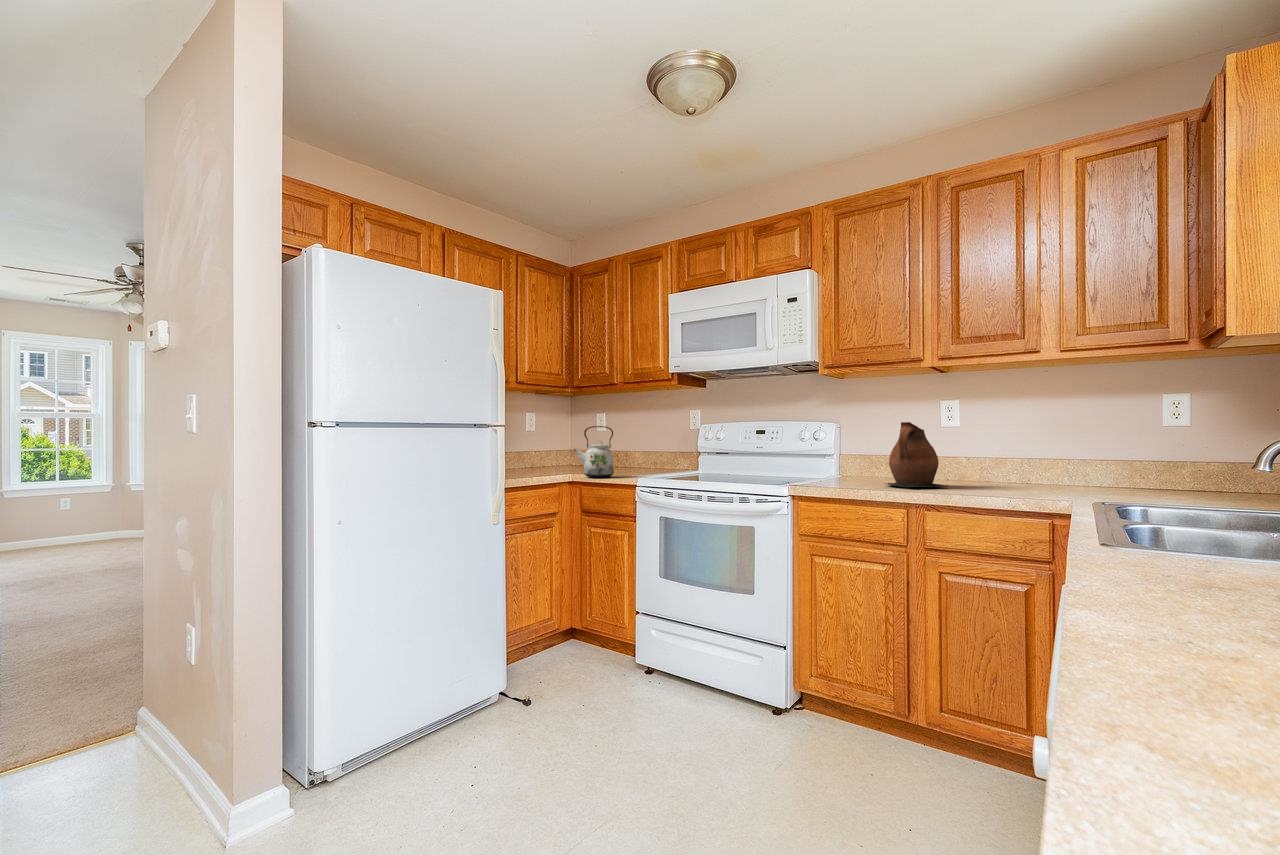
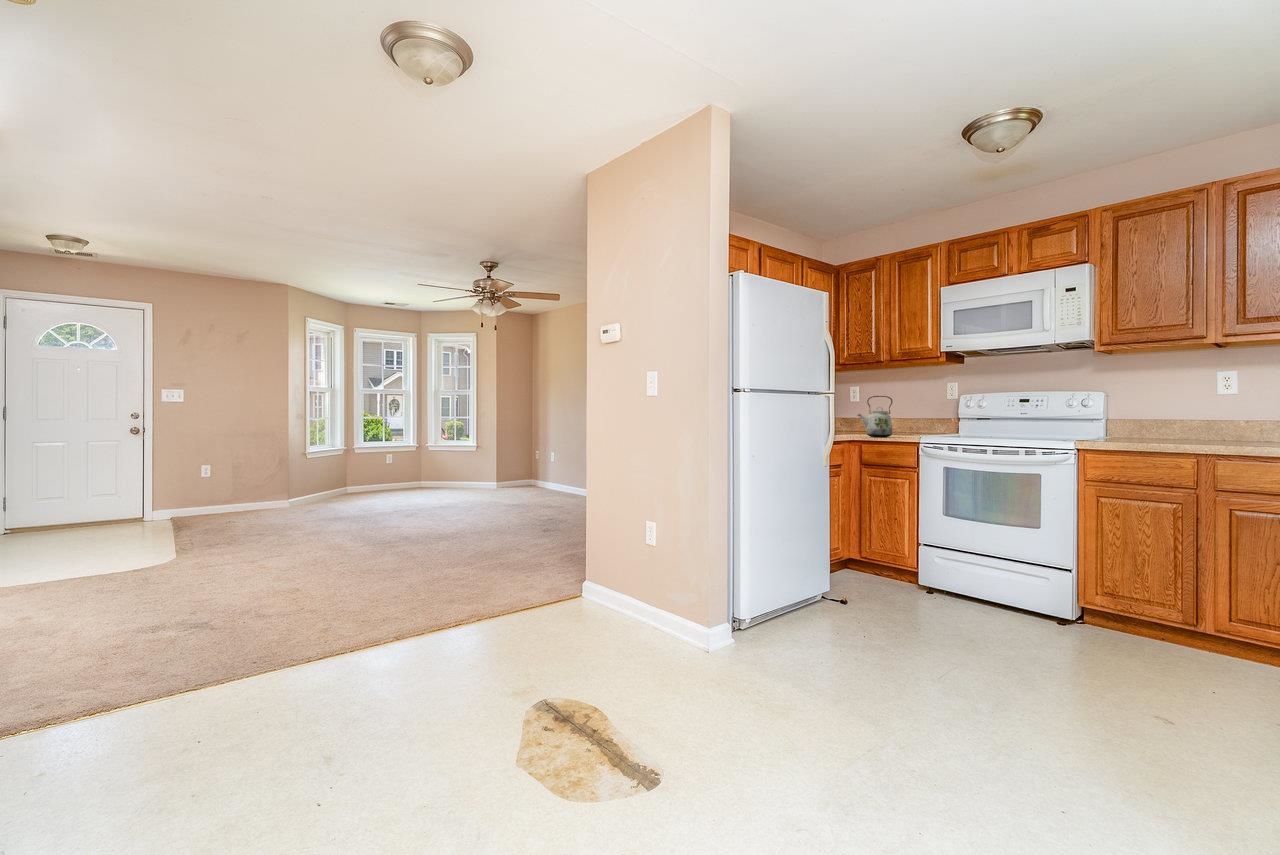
ceramic pitcher: present [886,422,948,487] -> none [1161,389,1231,444]

